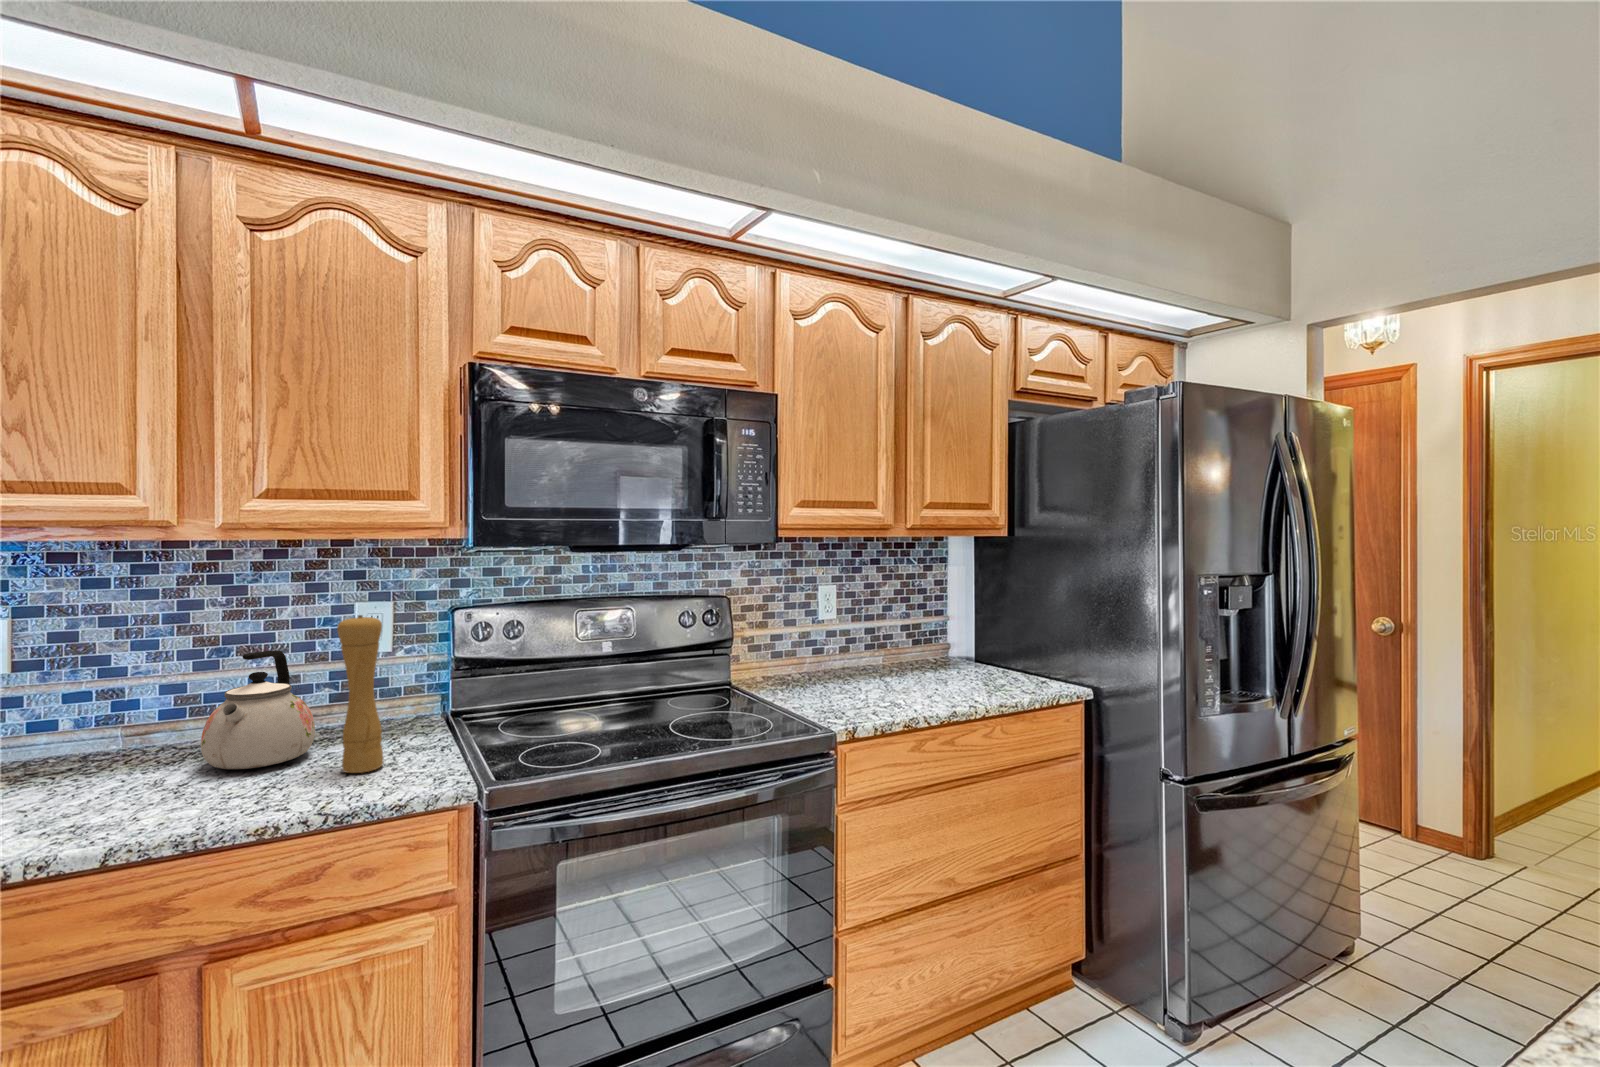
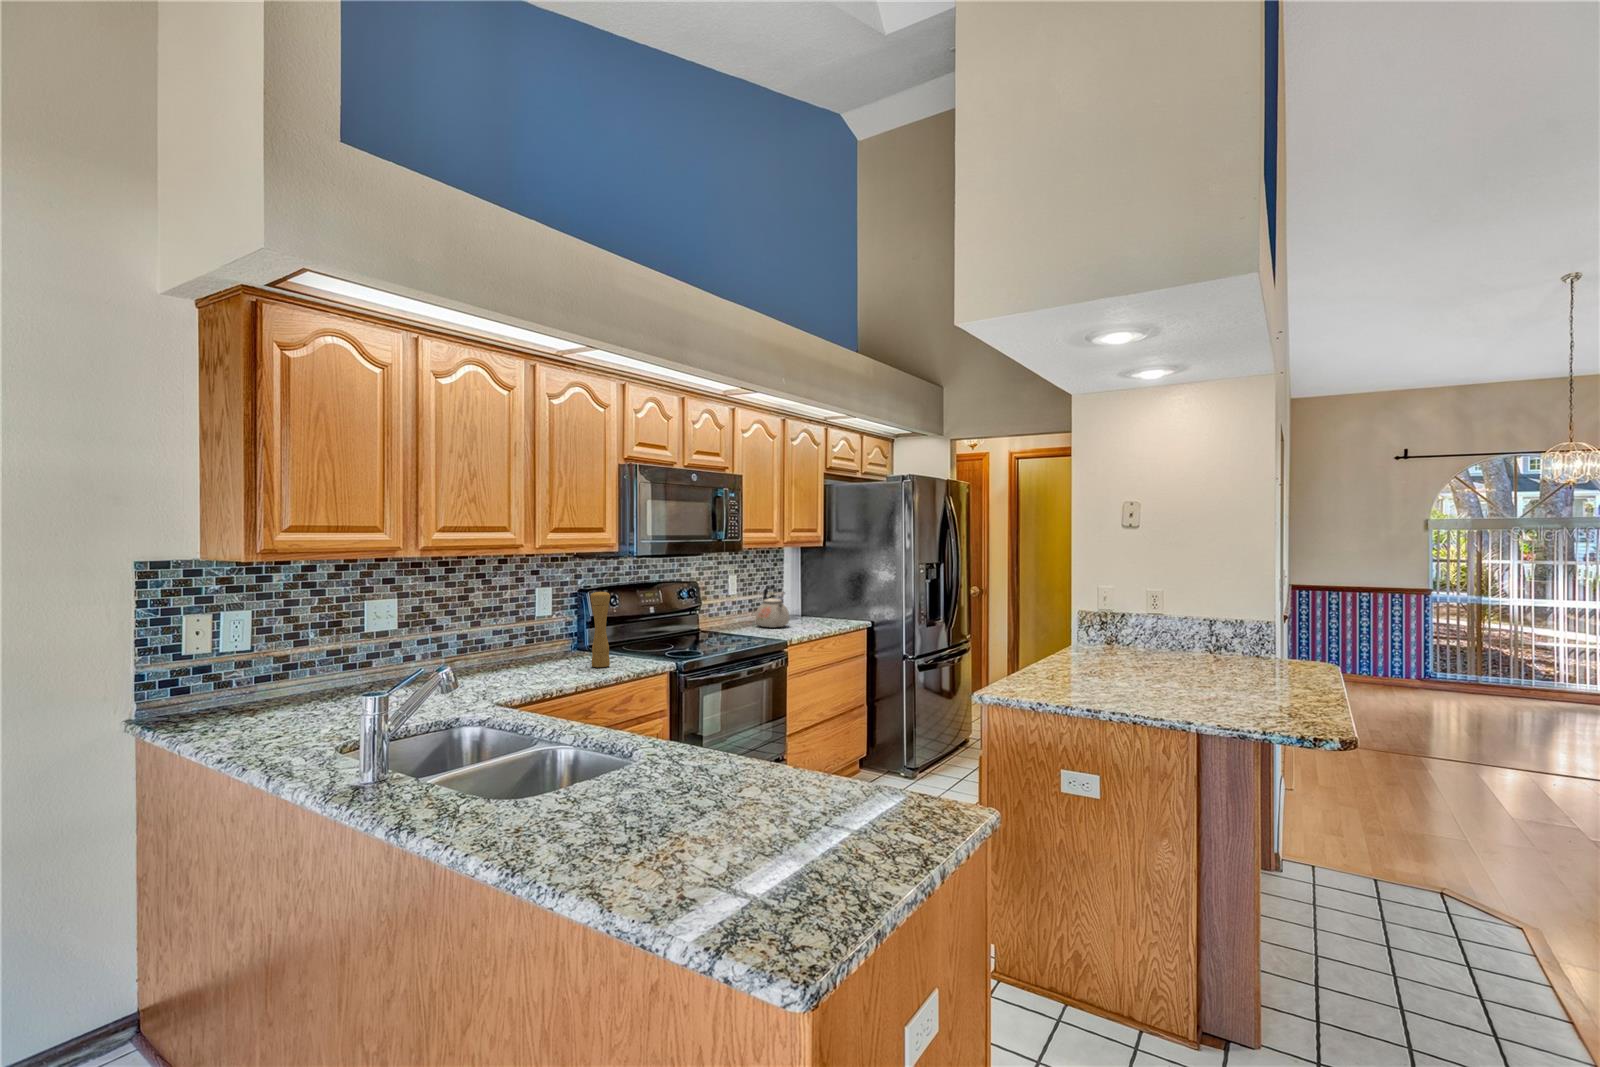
kettle: present [201,650,315,769] -> present [756,587,789,628]

